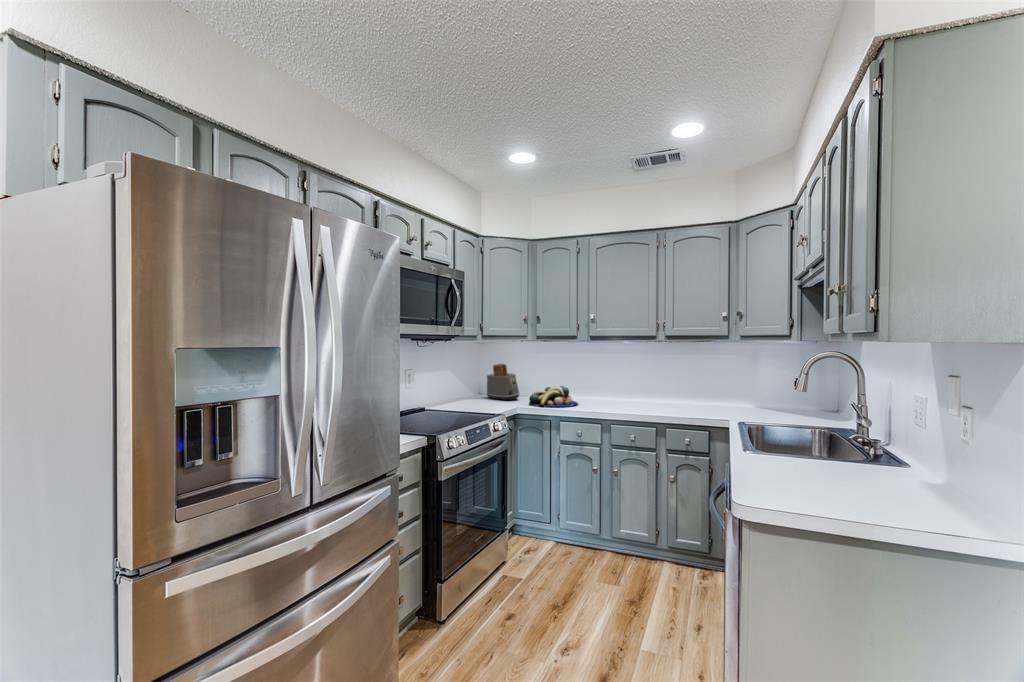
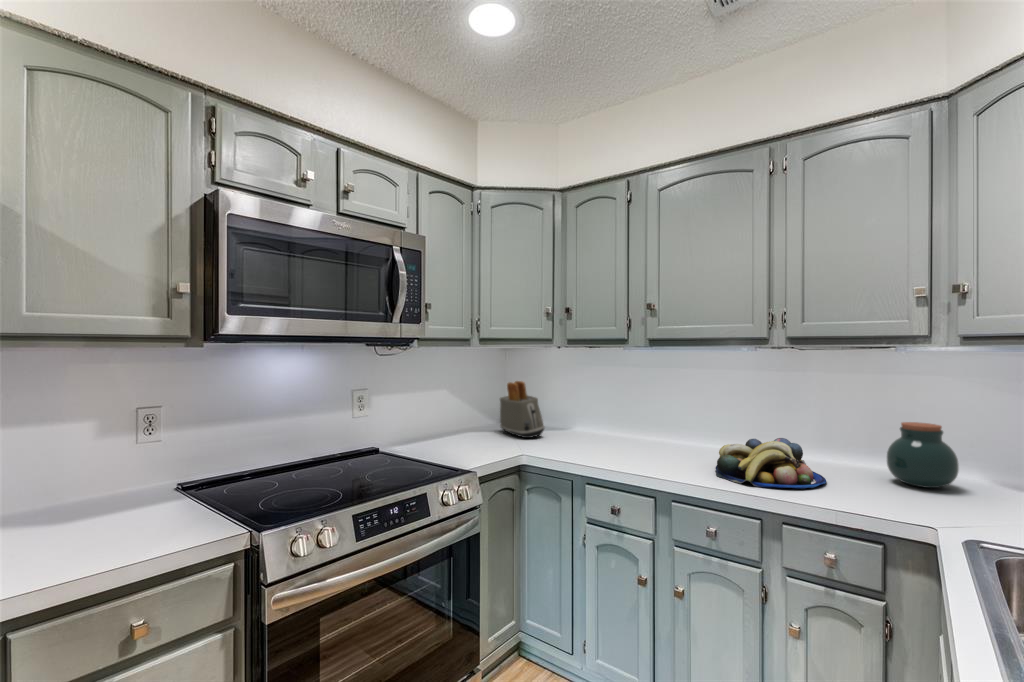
jar: none [710,379,740,410] -> present [887,422,959,488]
fruit bowl: present [529,386,578,407] -> present [715,438,826,488]

